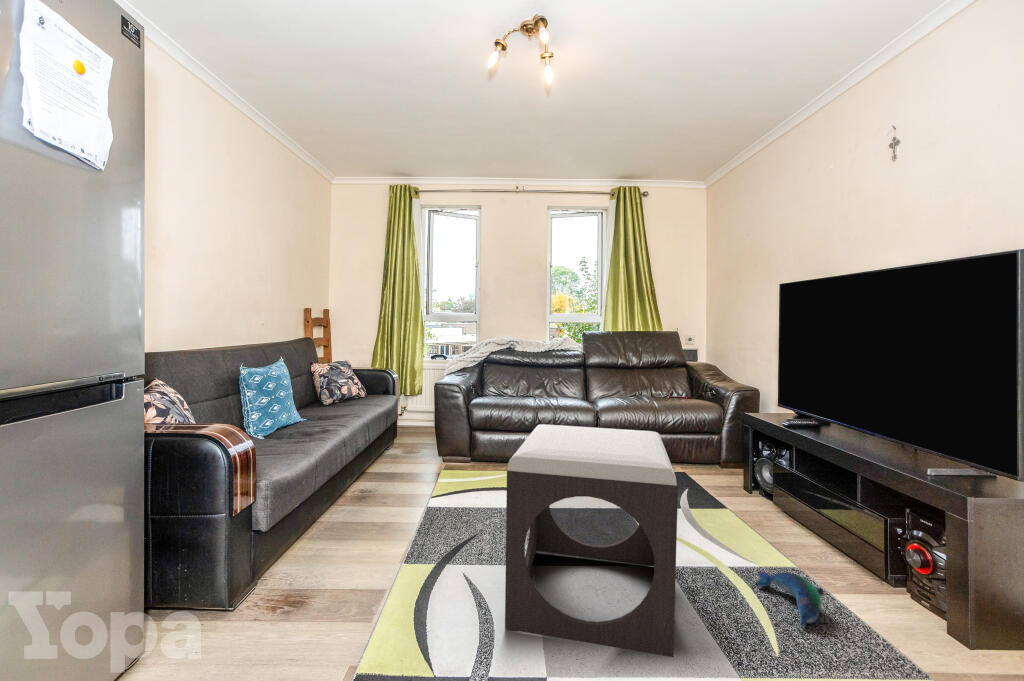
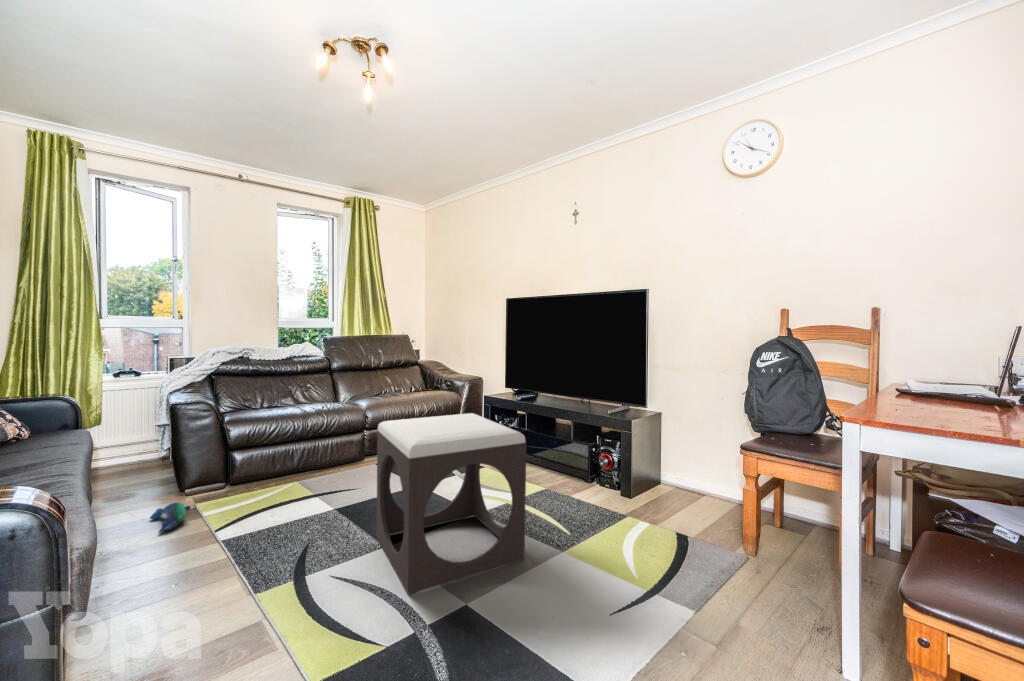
plush toy: present [756,572,824,627] -> present [150,502,191,533]

